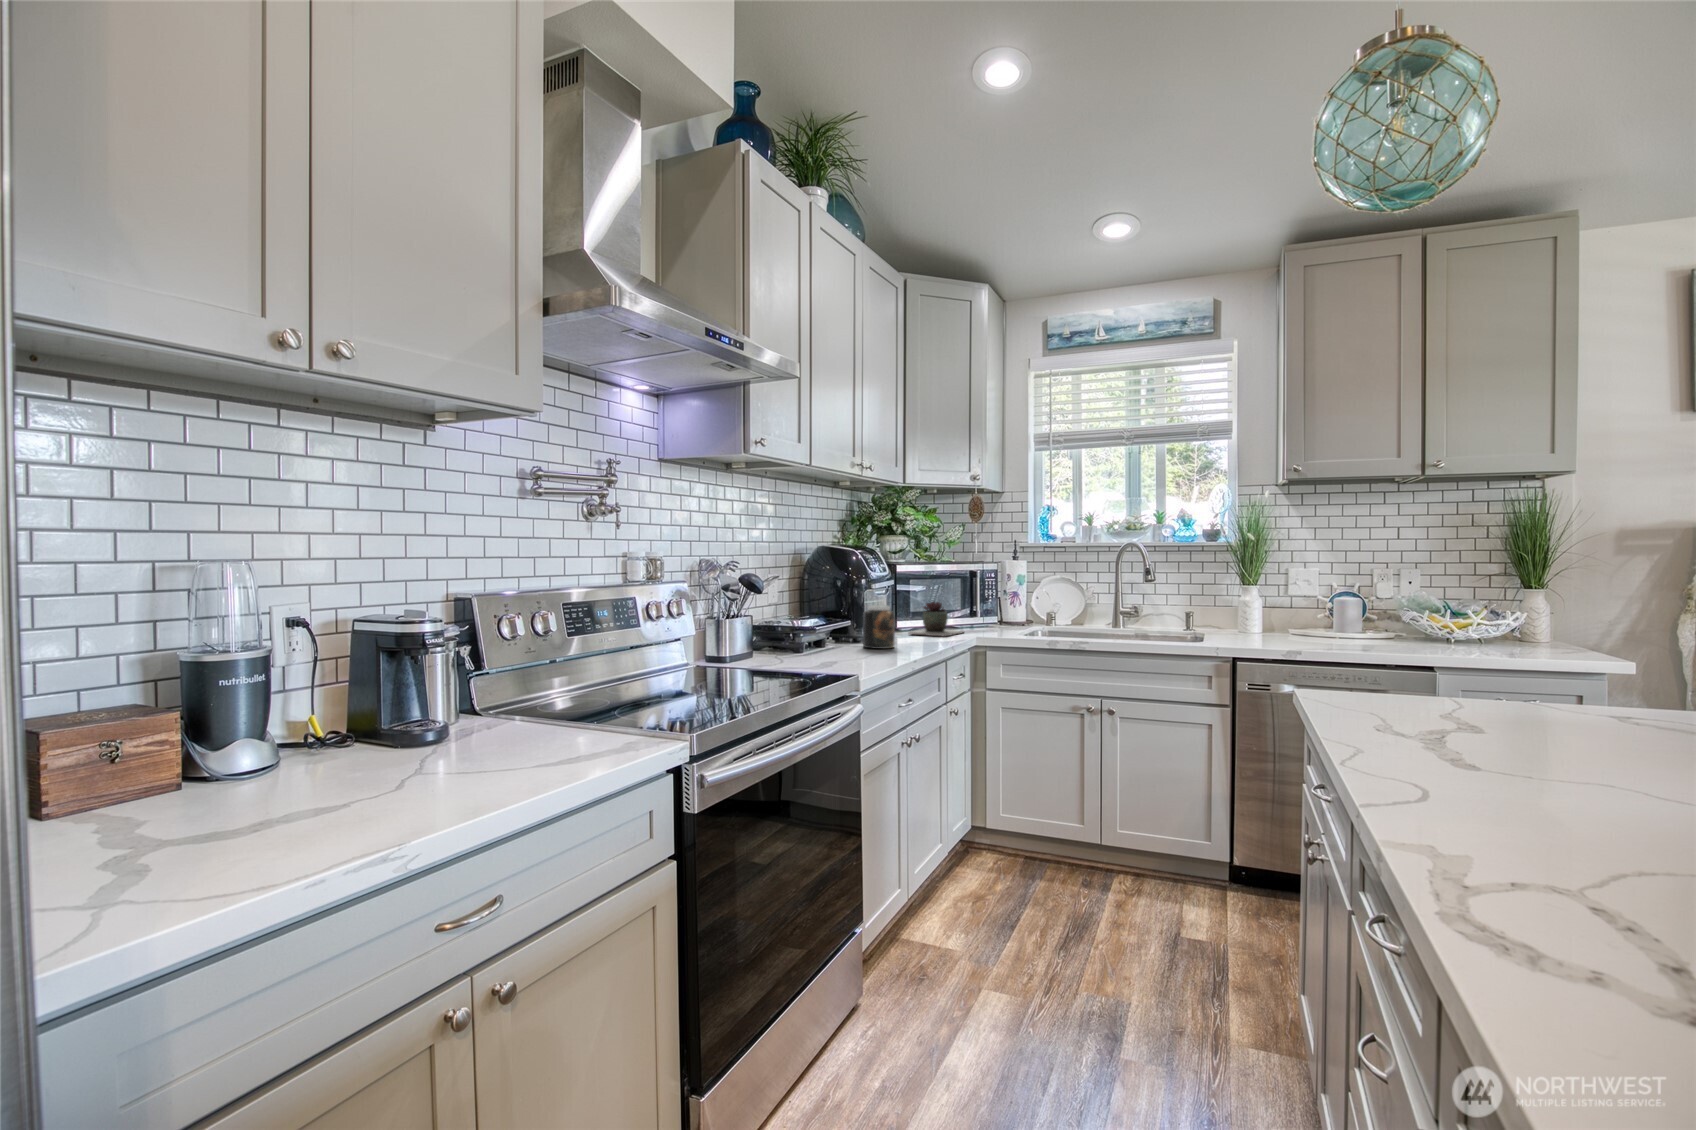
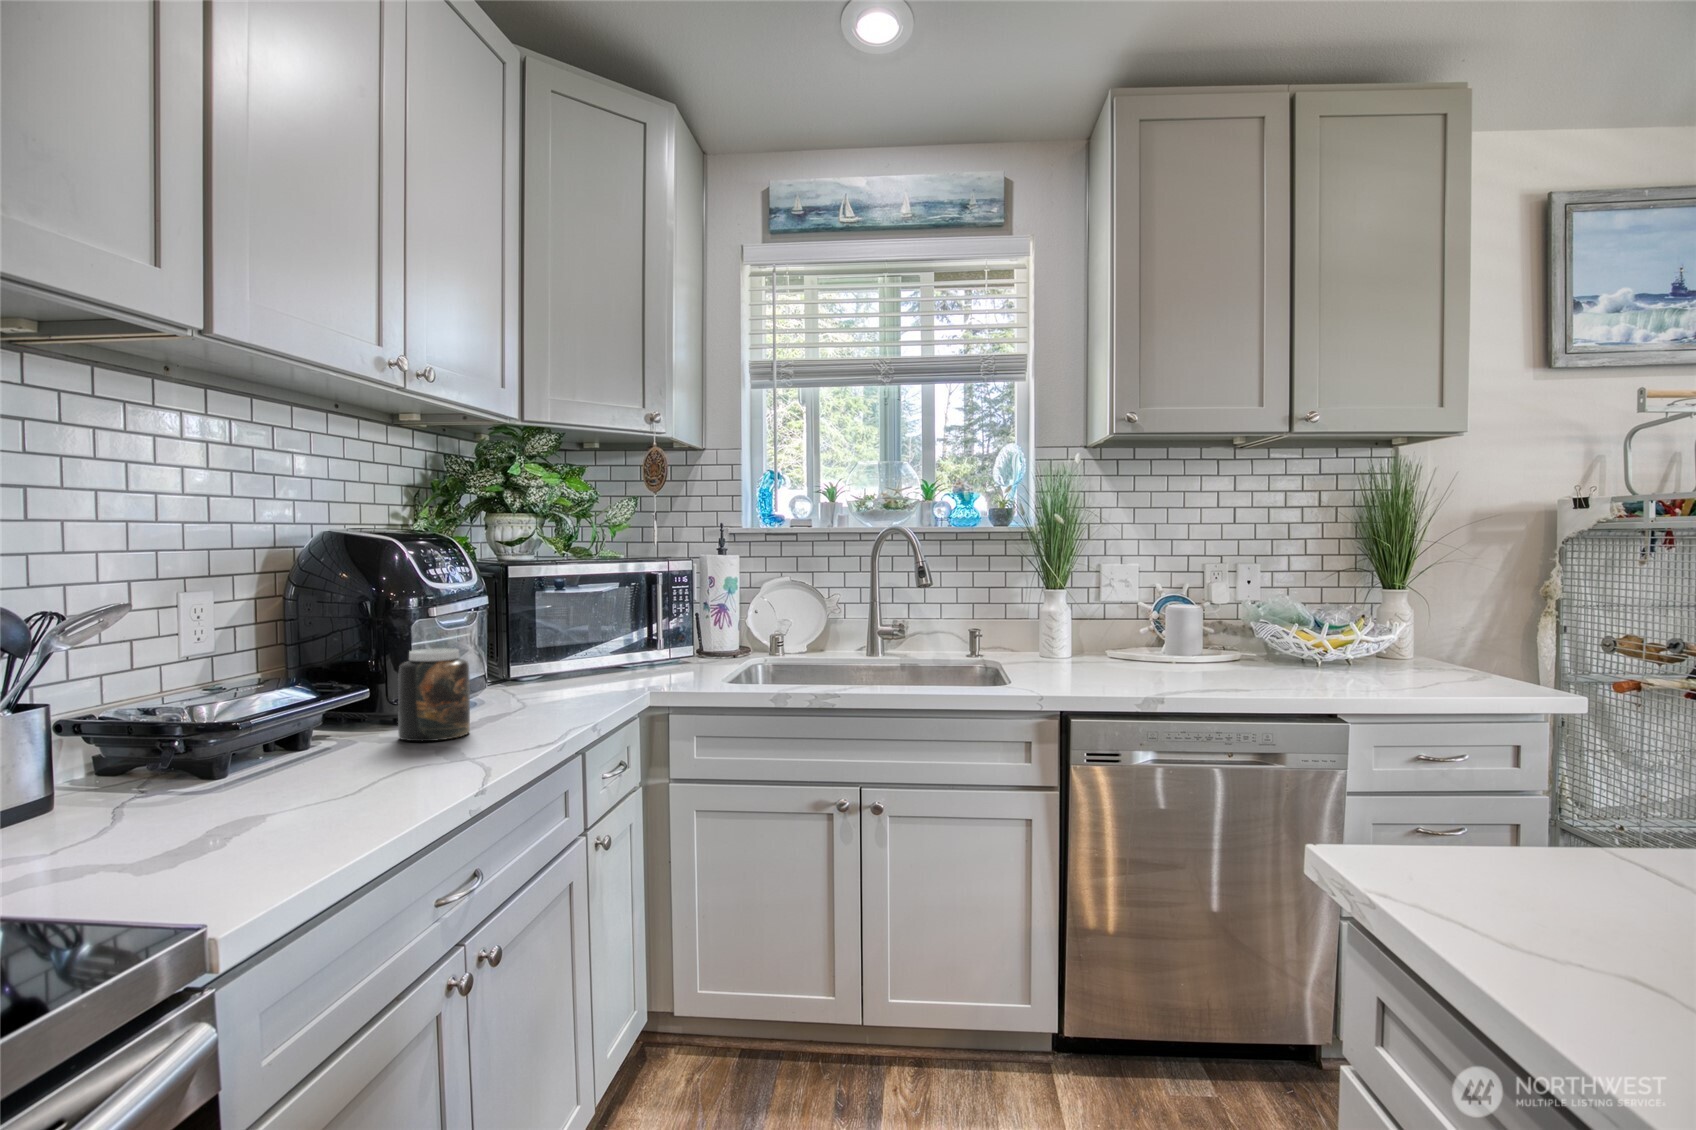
succulent plant: present [909,602,963,636] -> none [525,629,633,693]

